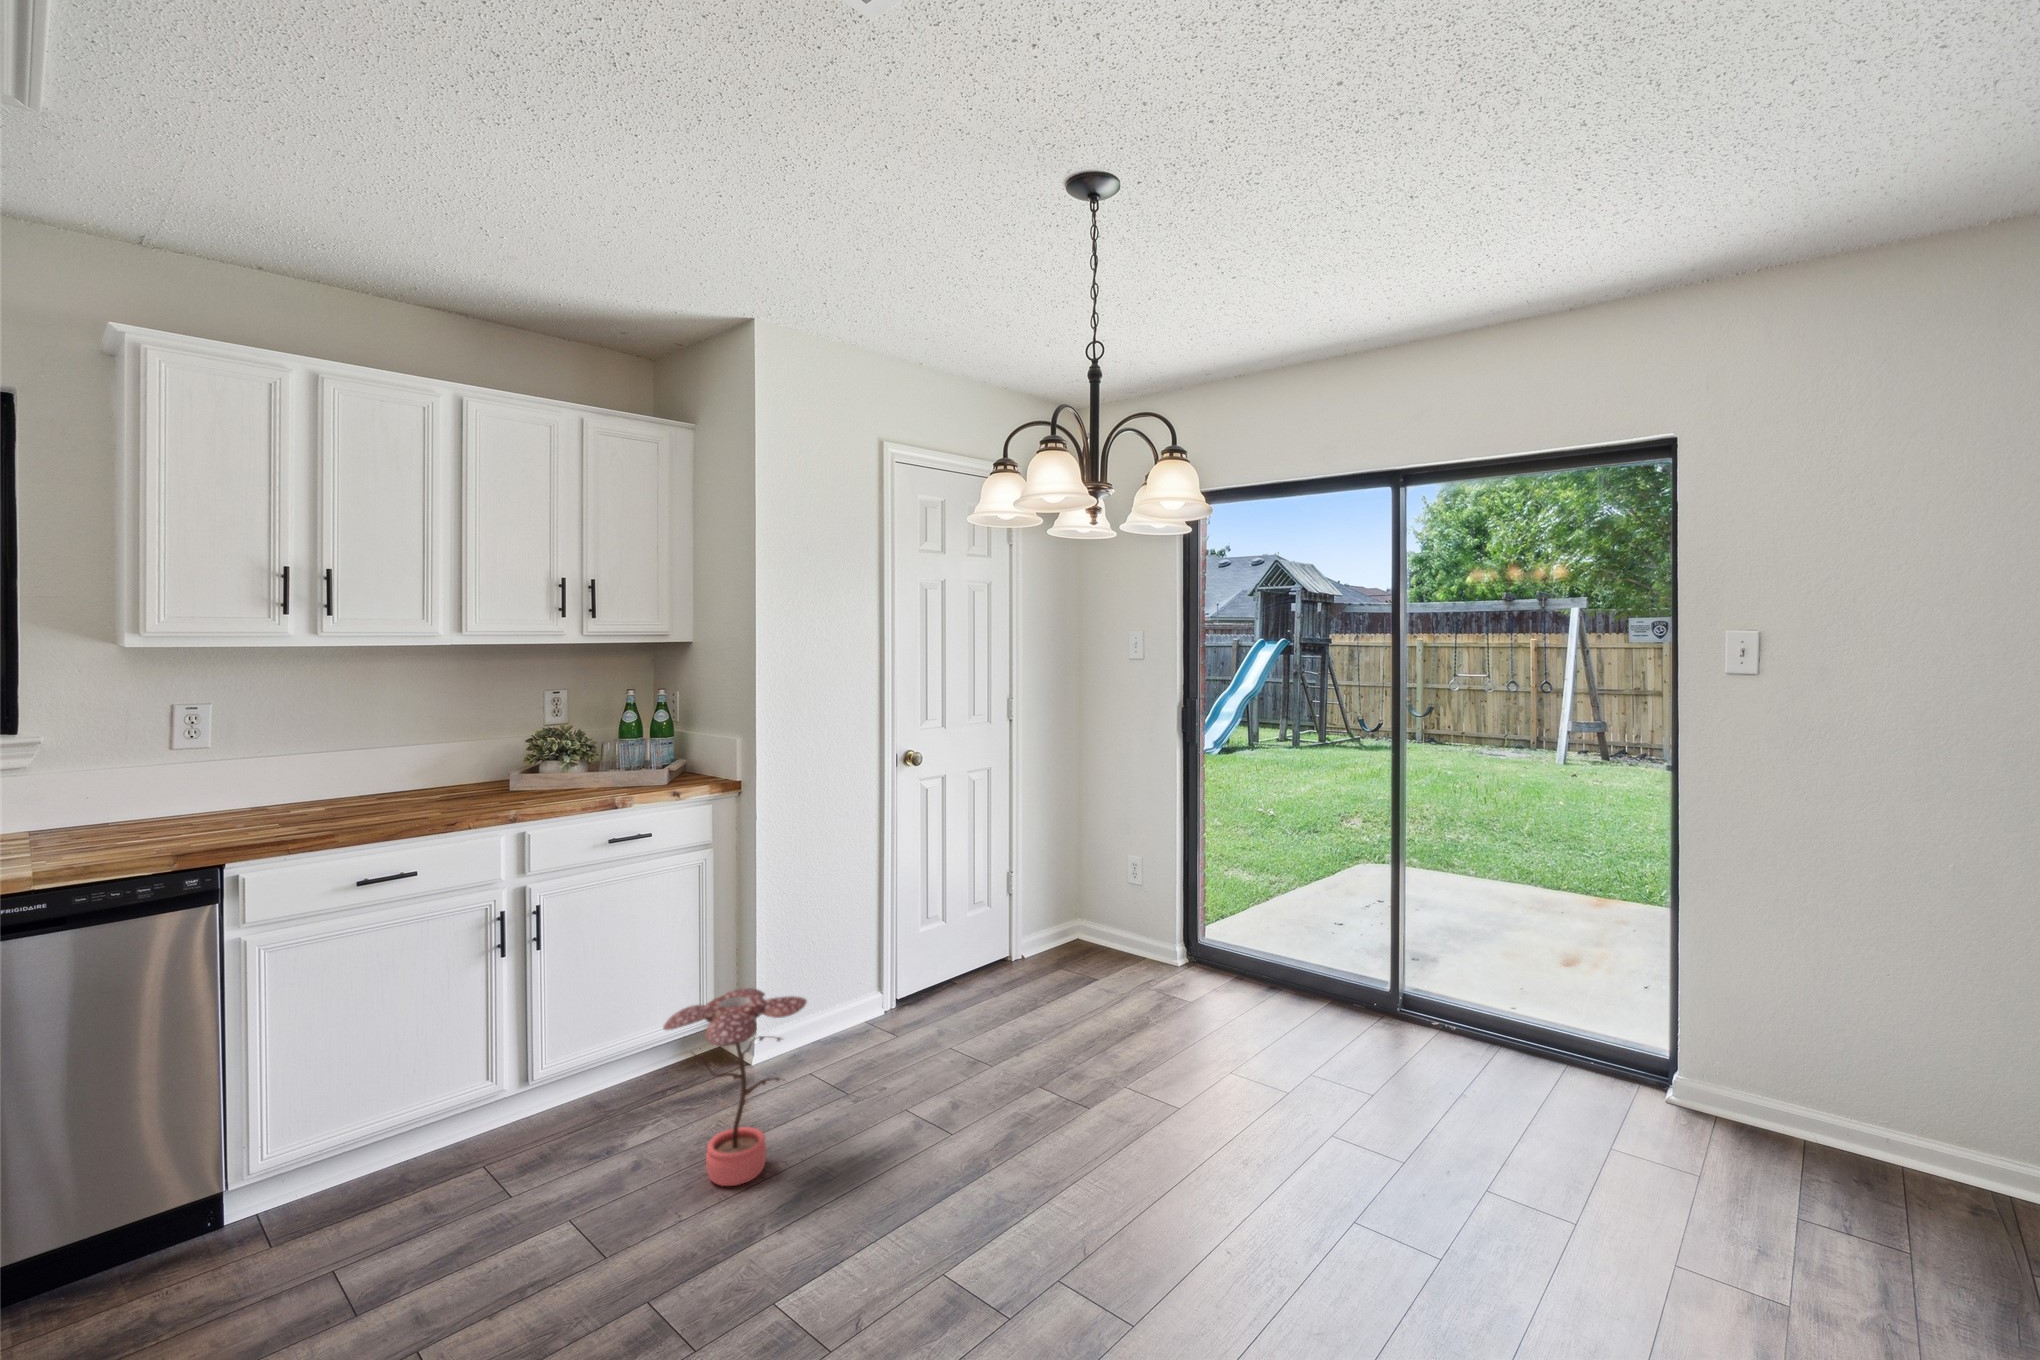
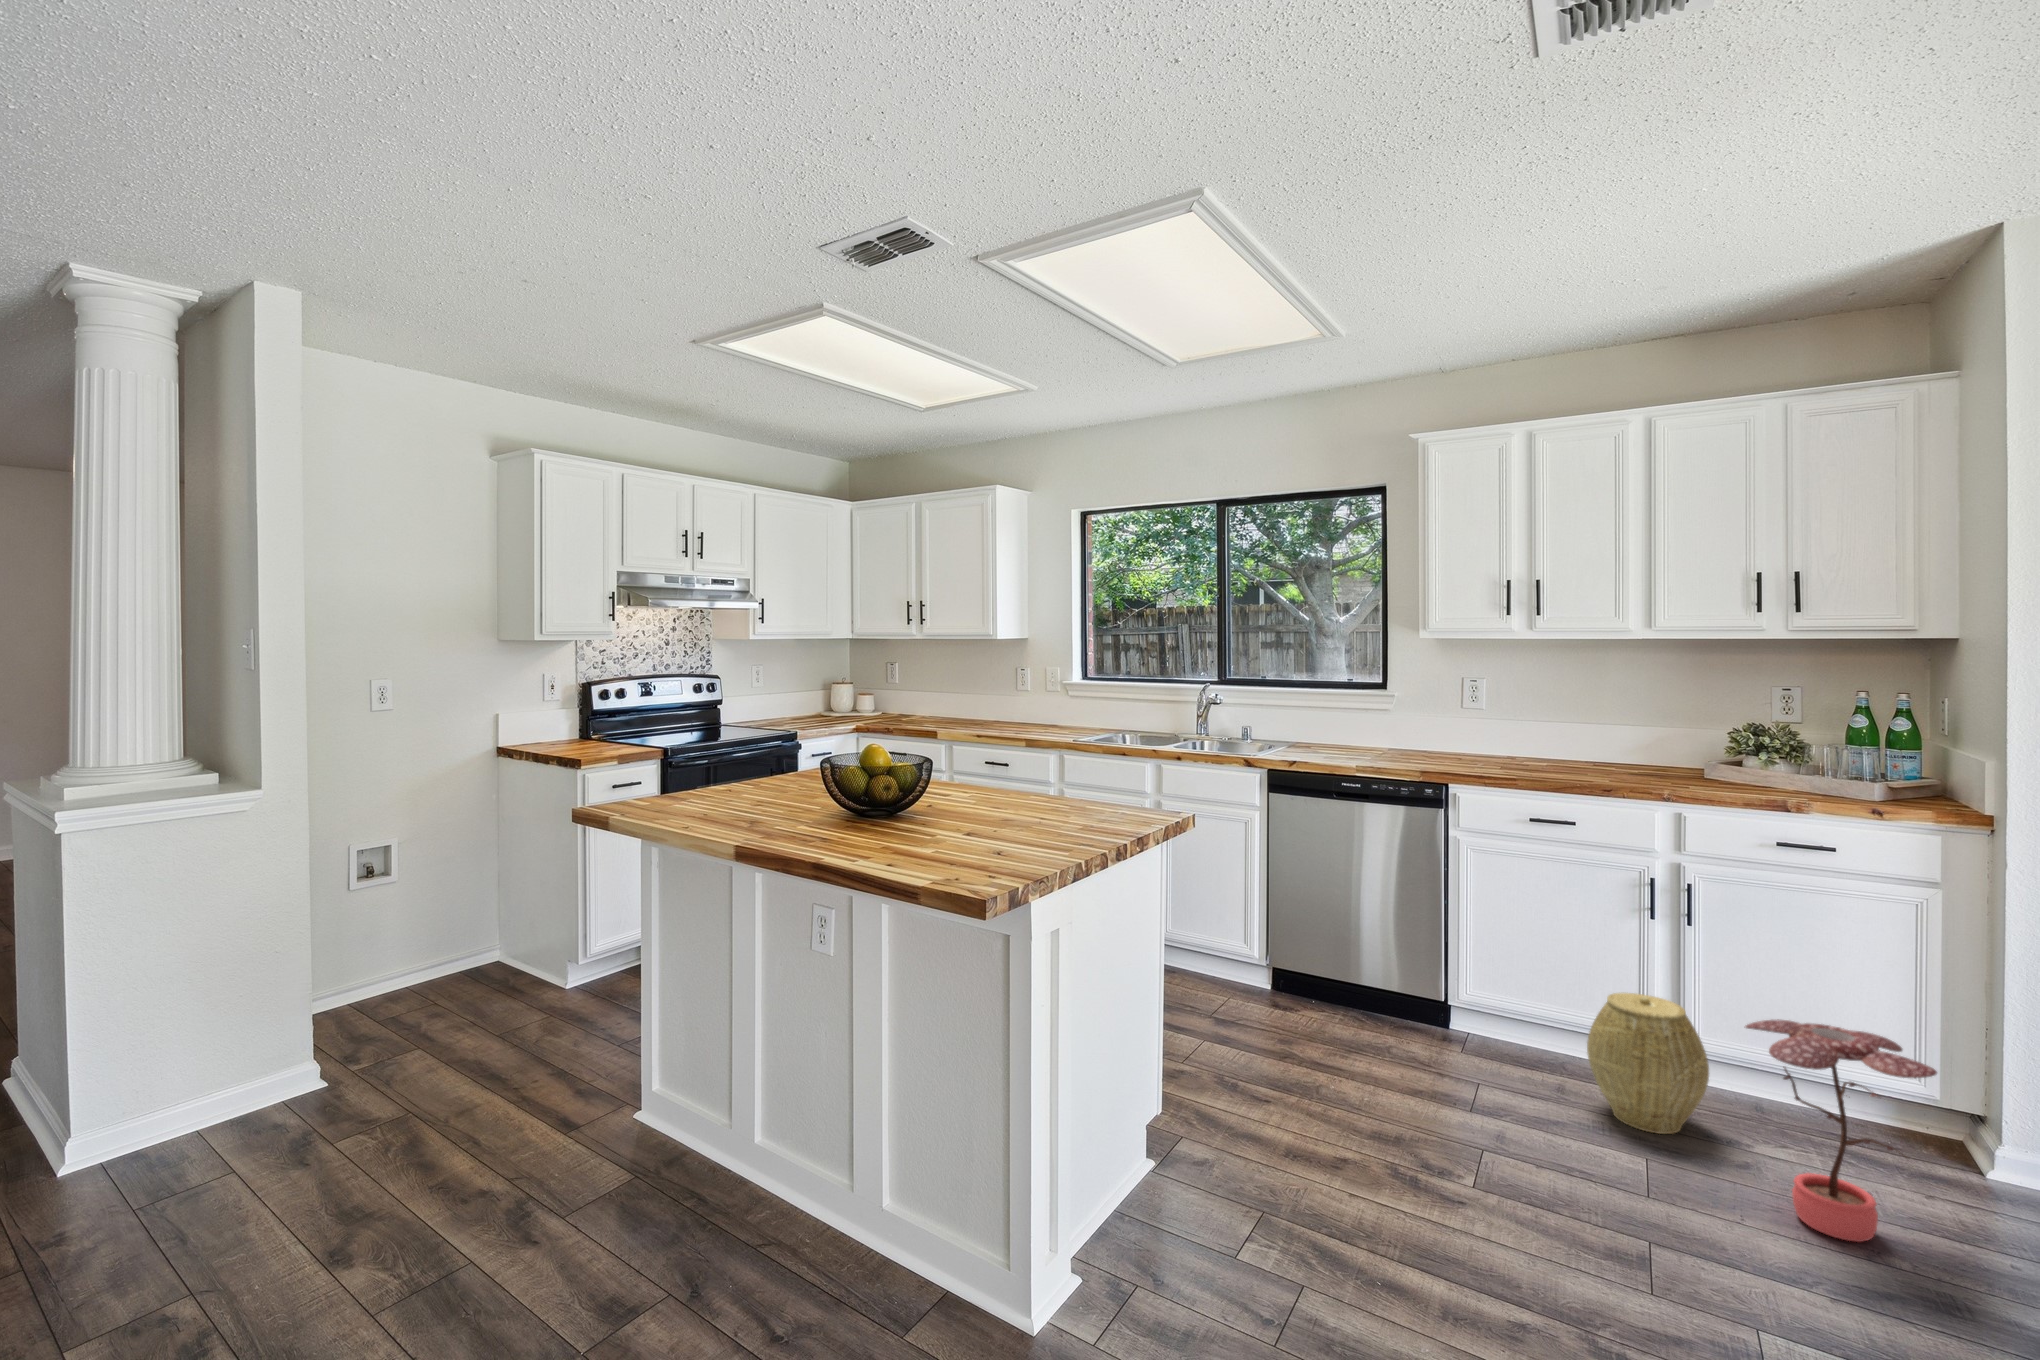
woven basket: none [469,1039,597,1200] -> present [1587,993,1709,1134]

